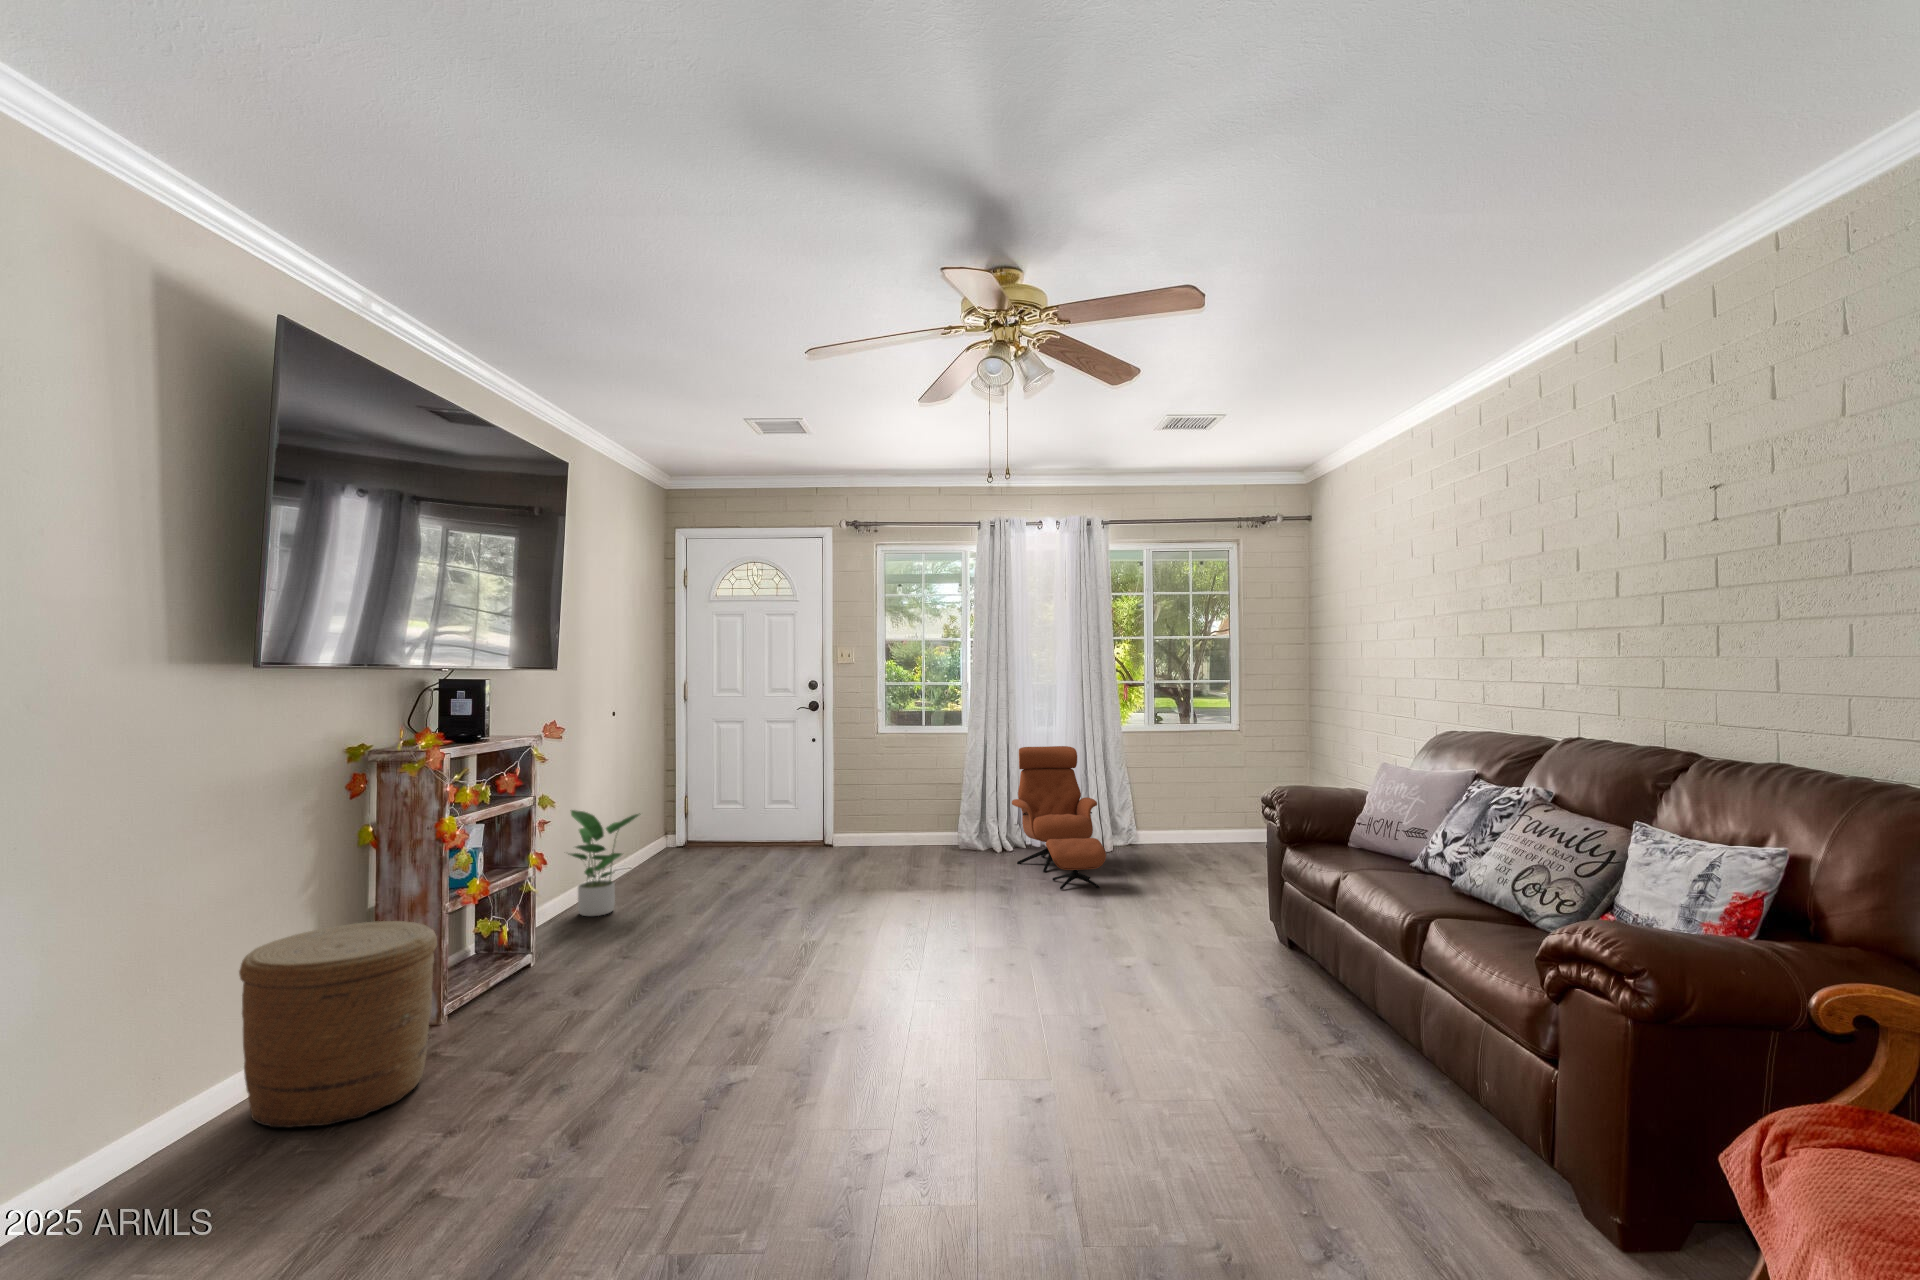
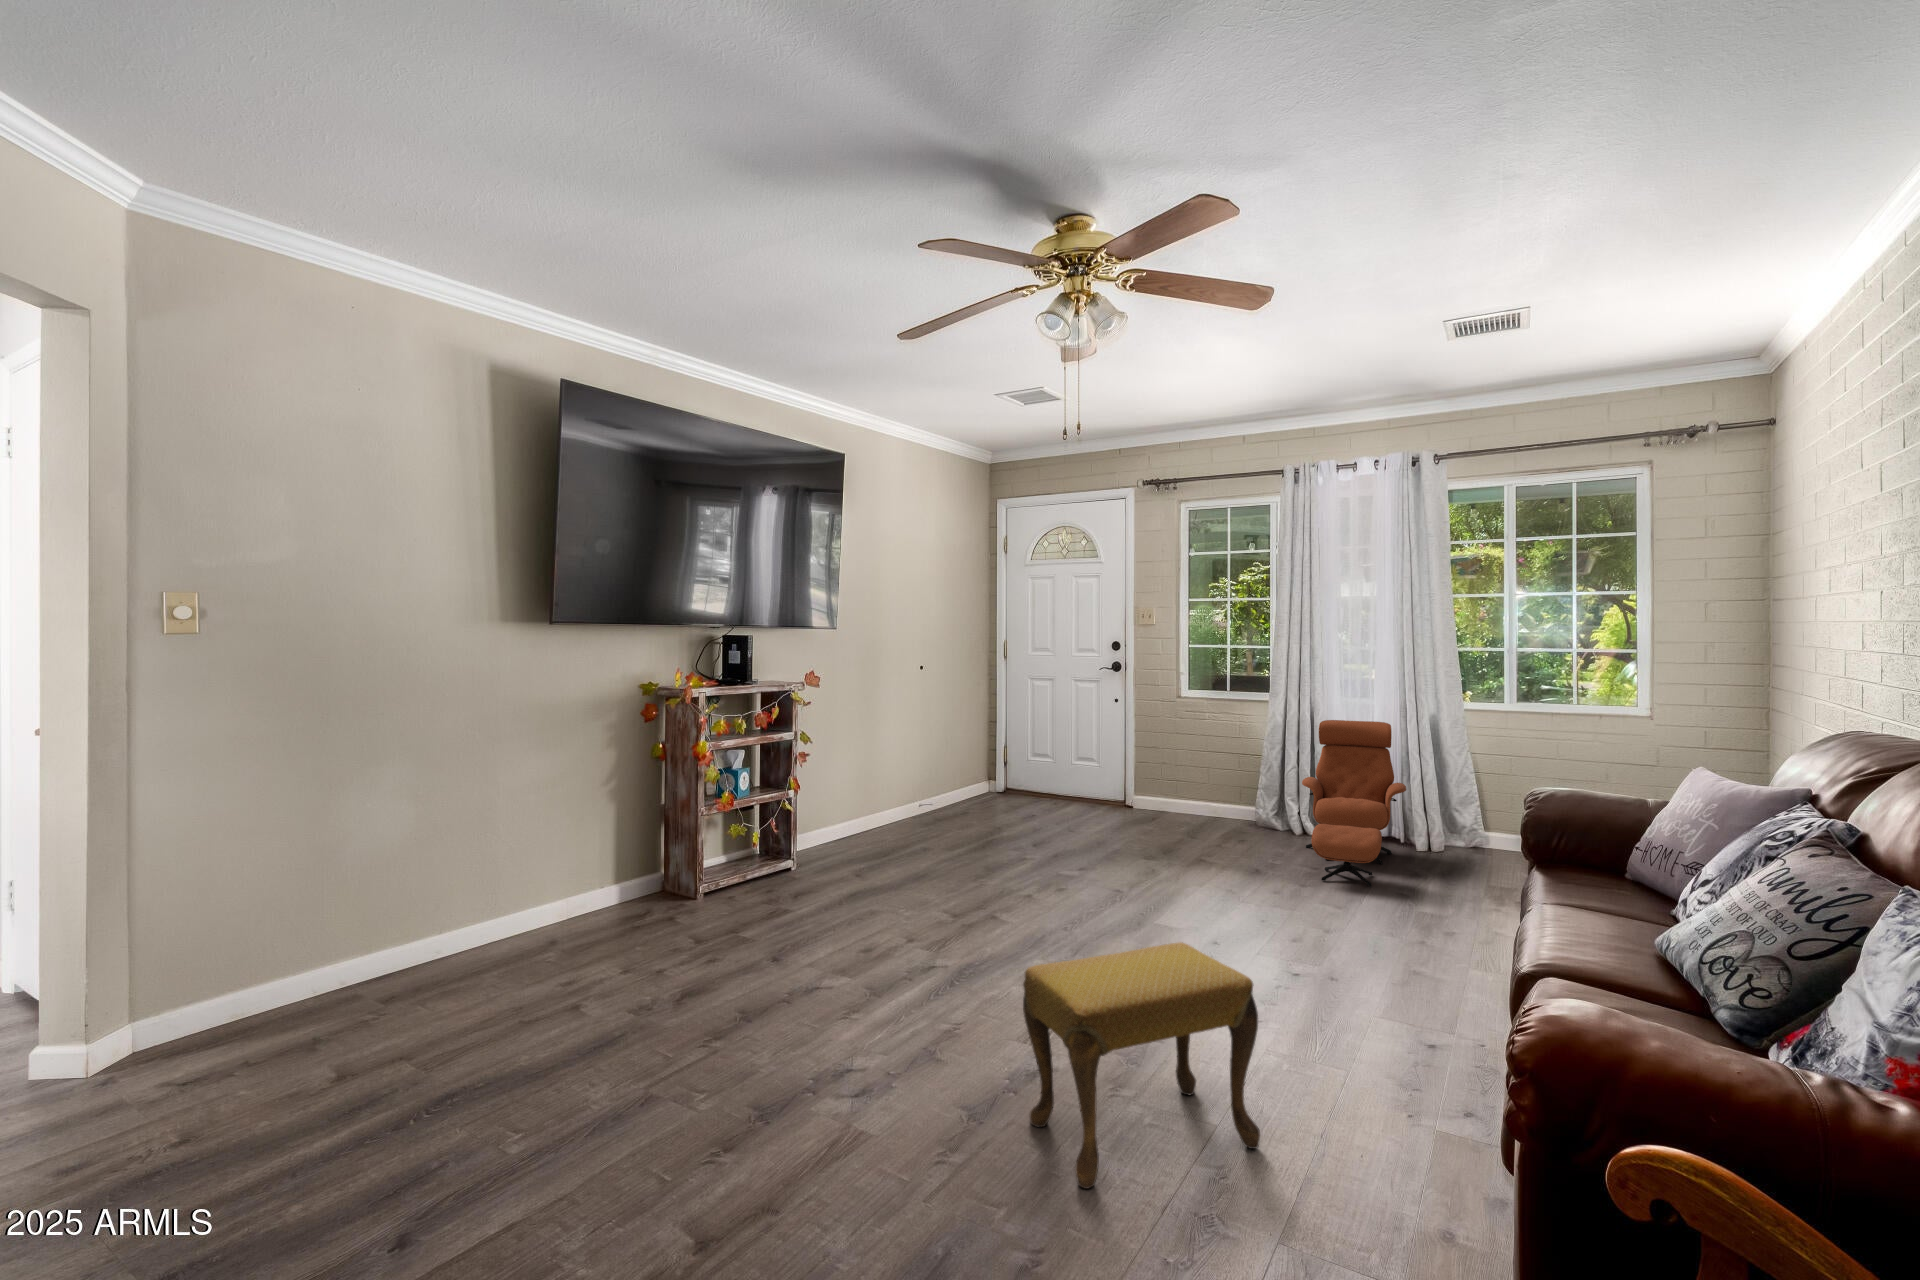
potted plant: present [570,810,640,916] -> none [855,748,916,839]
woven basket: present [239,921,437,1128] -> none [538,813,663,949]
footstool: none [1073,948,1259,1188] -> present [1023,942,1260,1189]

